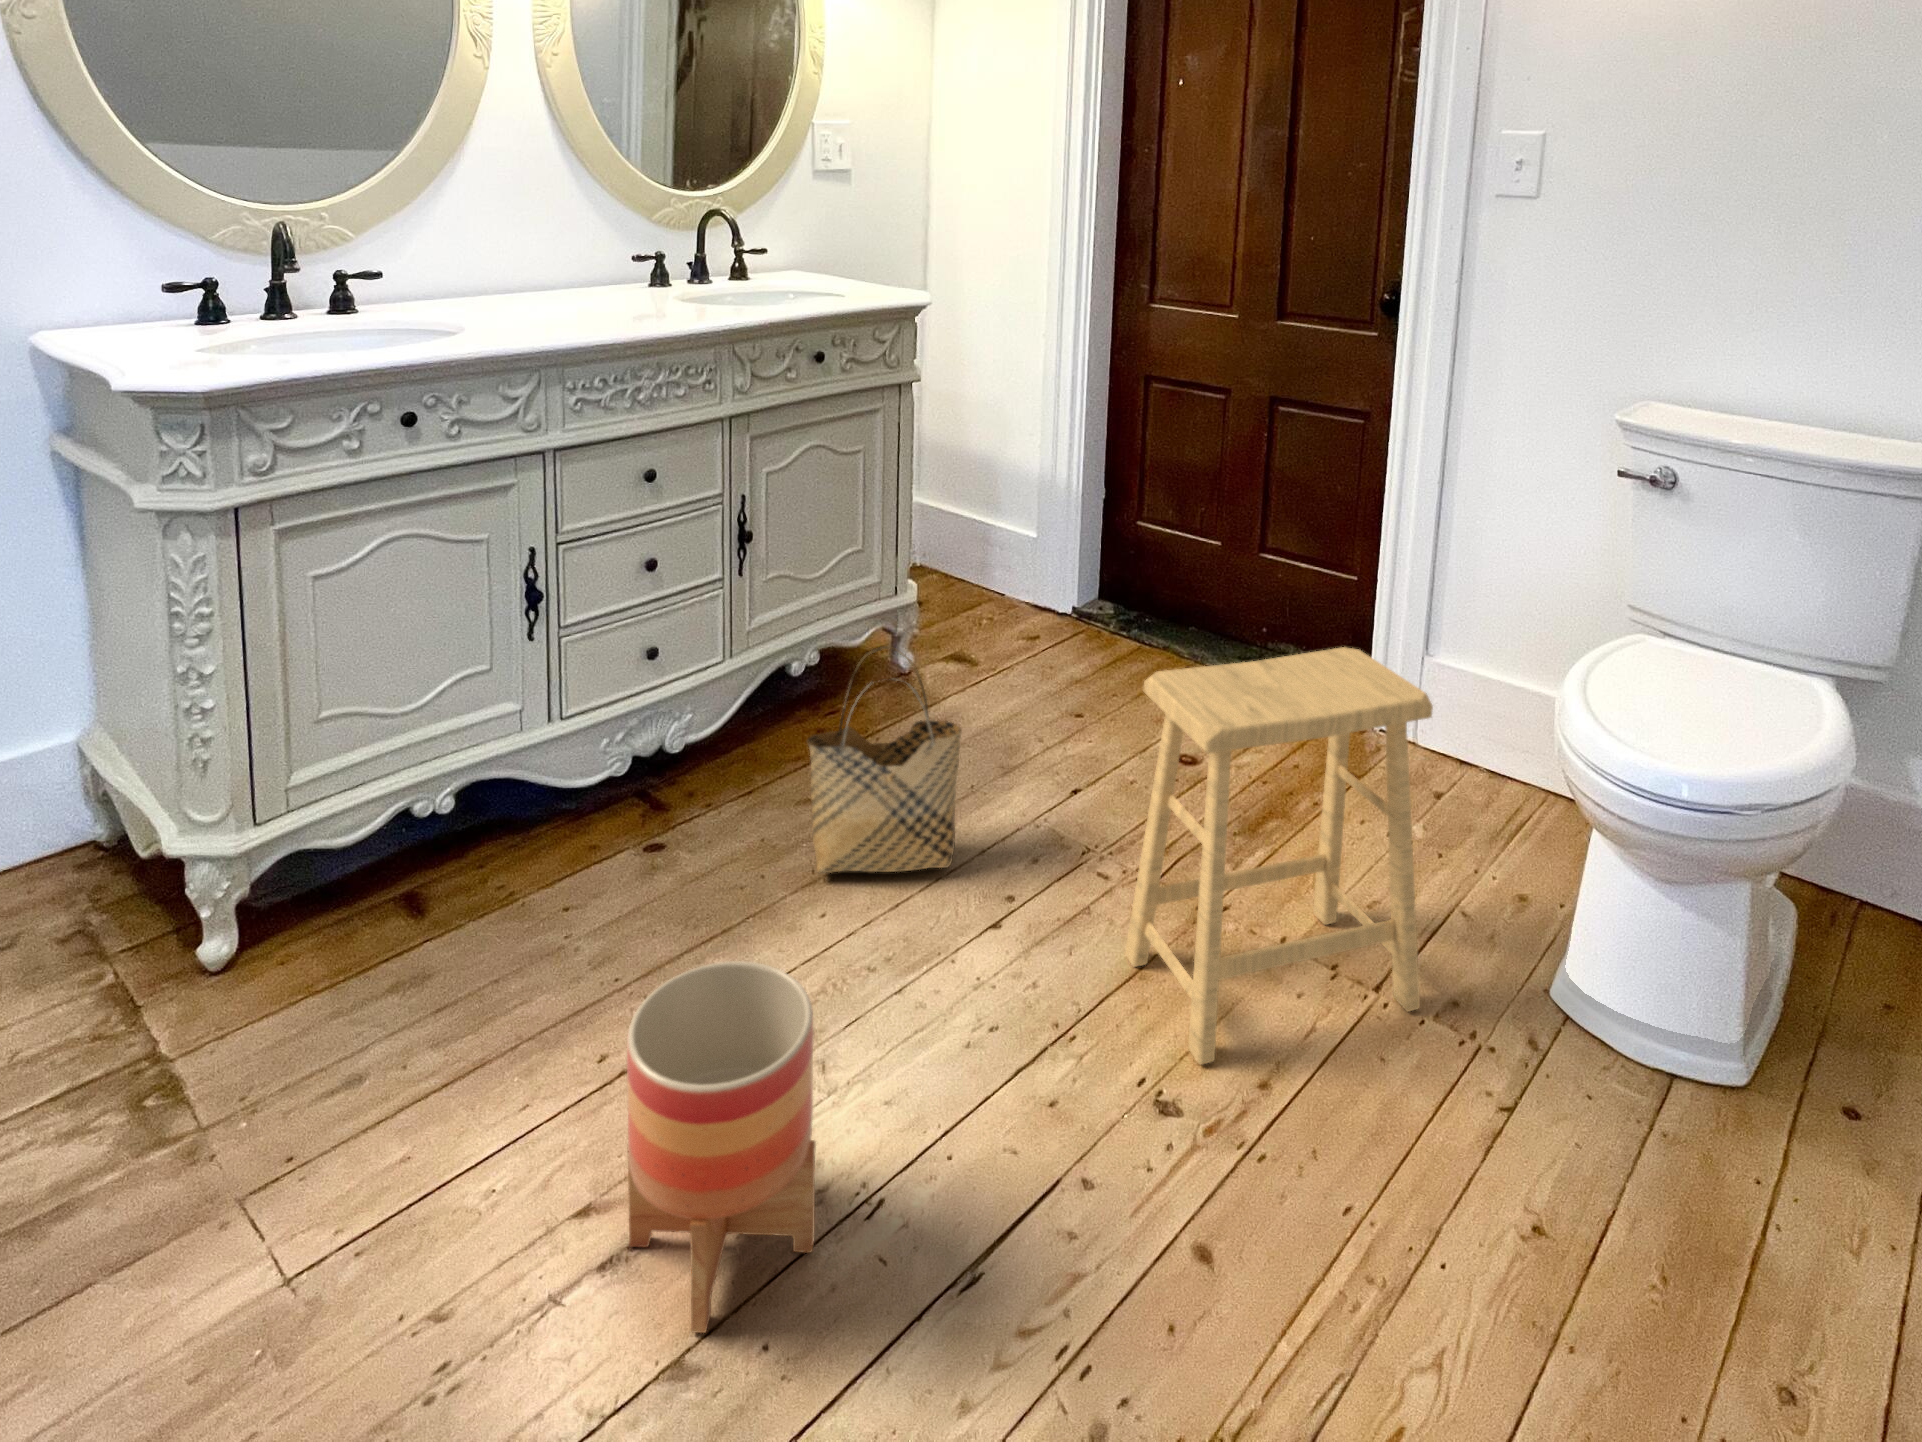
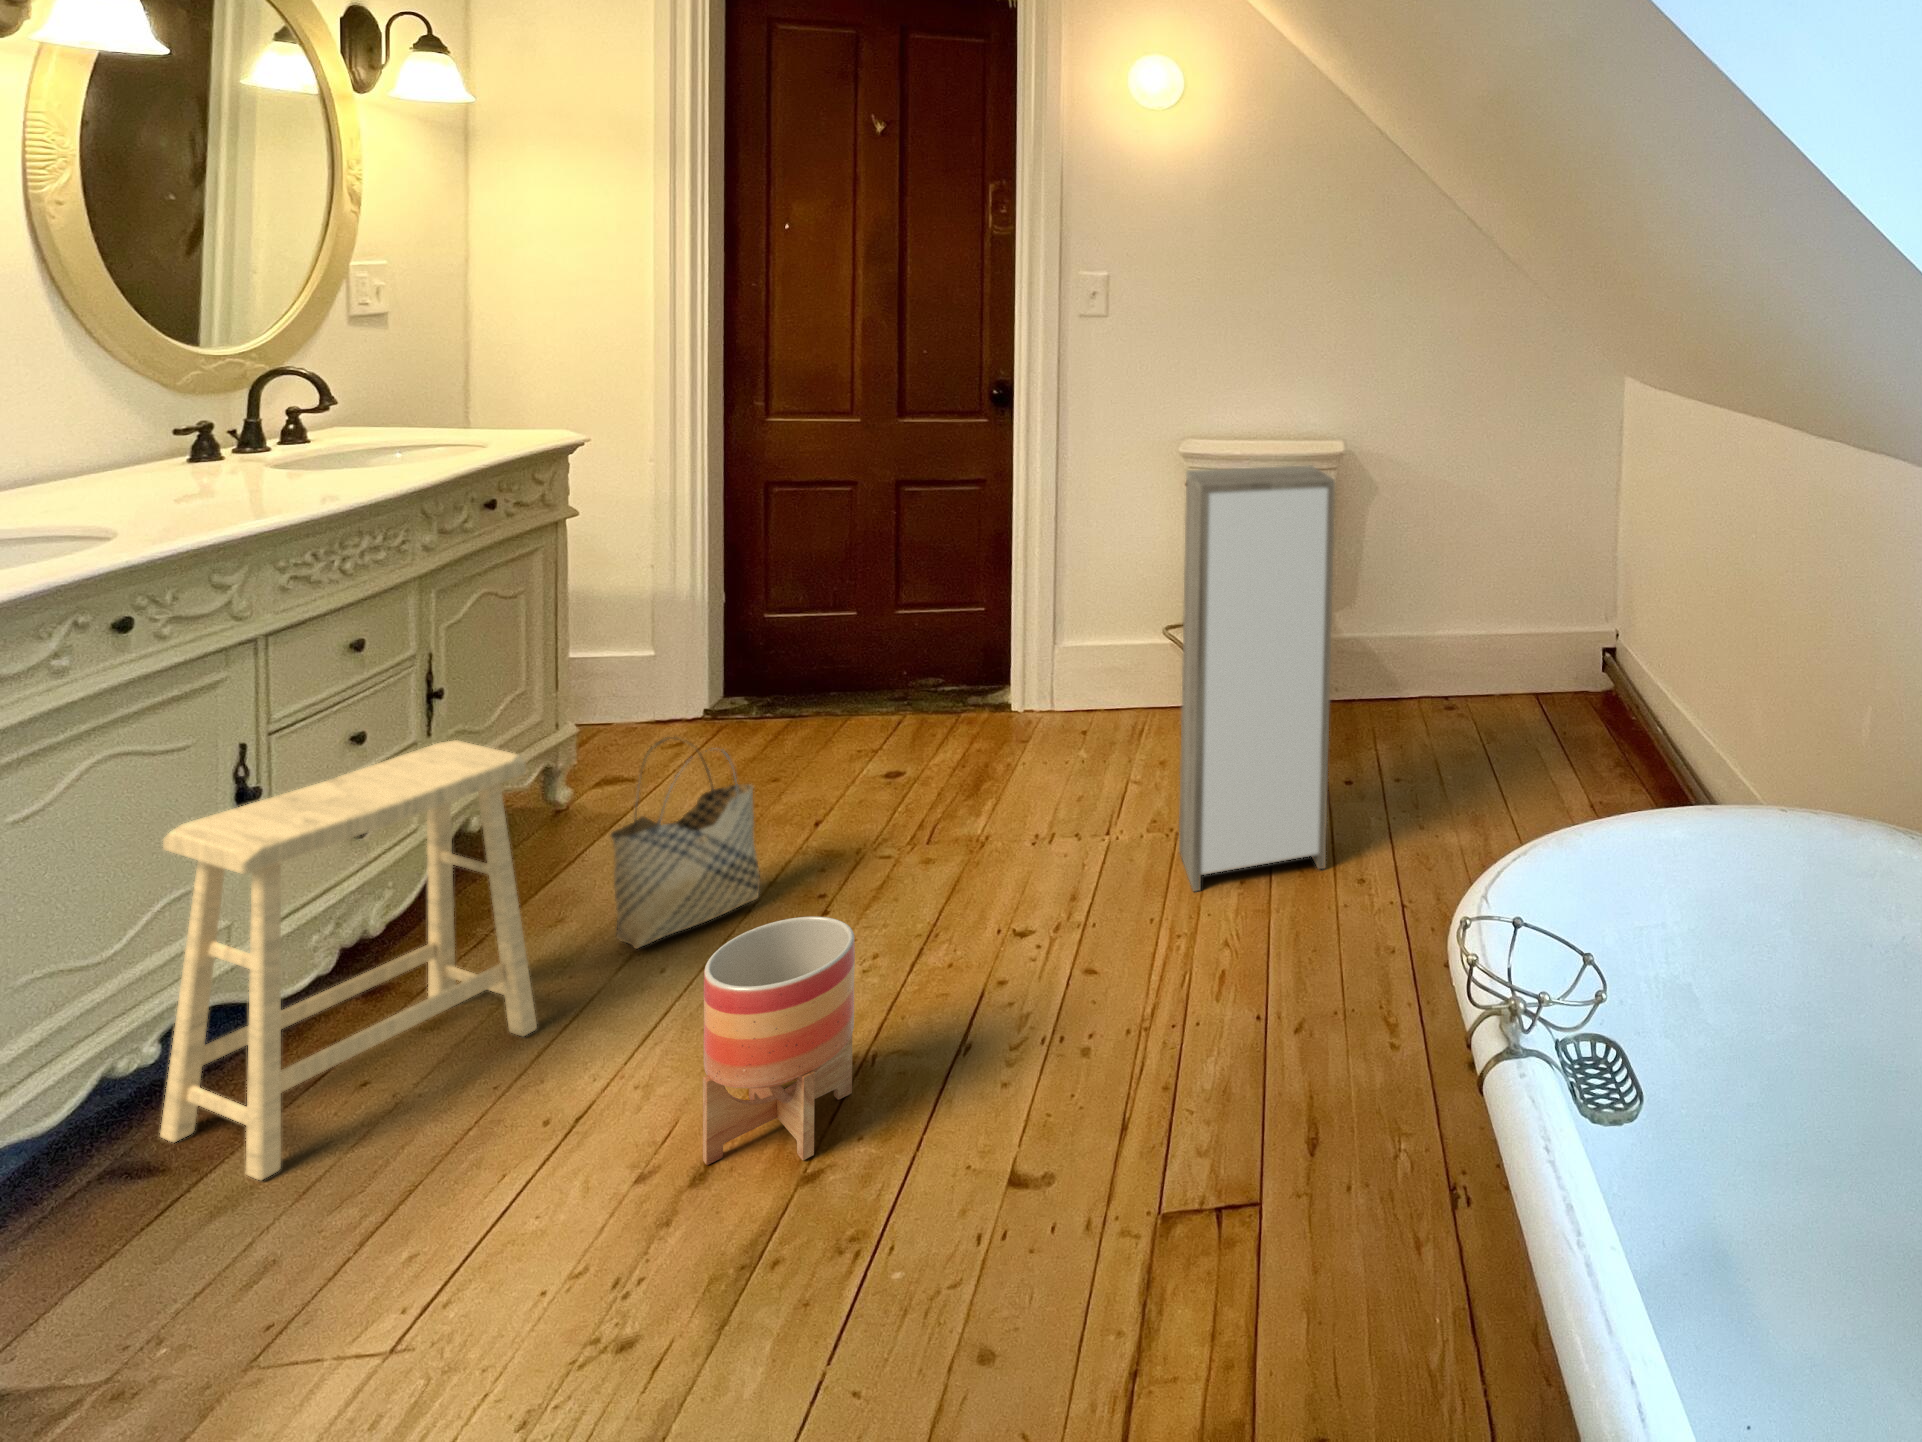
storage cabinet: none [1446,451,1826,1310] -> present [1179,465,1335,891]
footstool: present [1125,647,1433,1065] -> present [160,740,537,1180]

